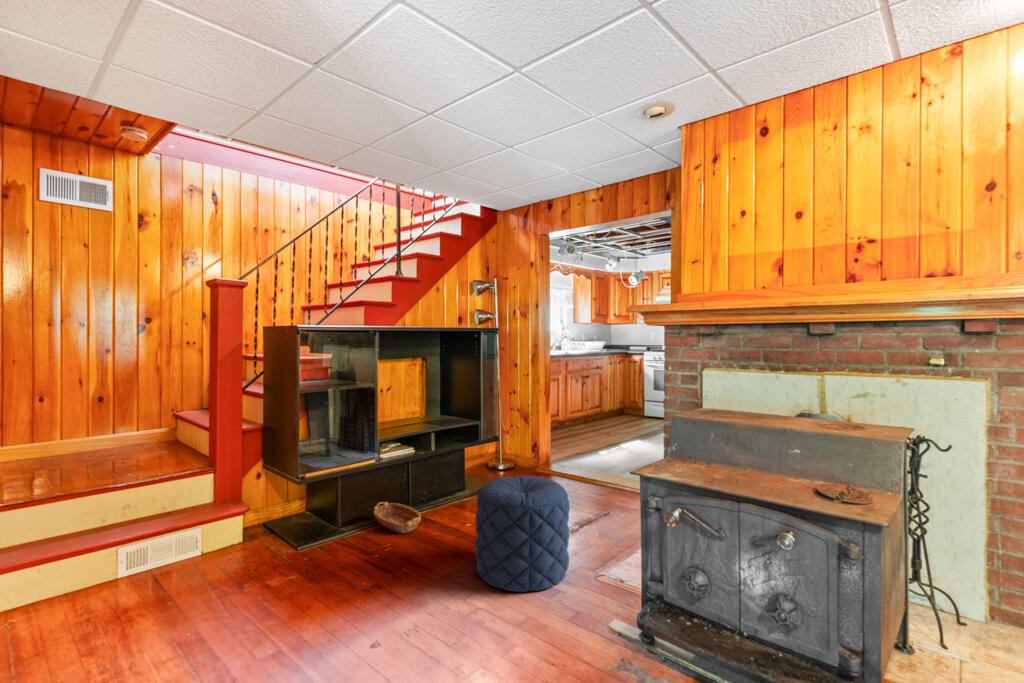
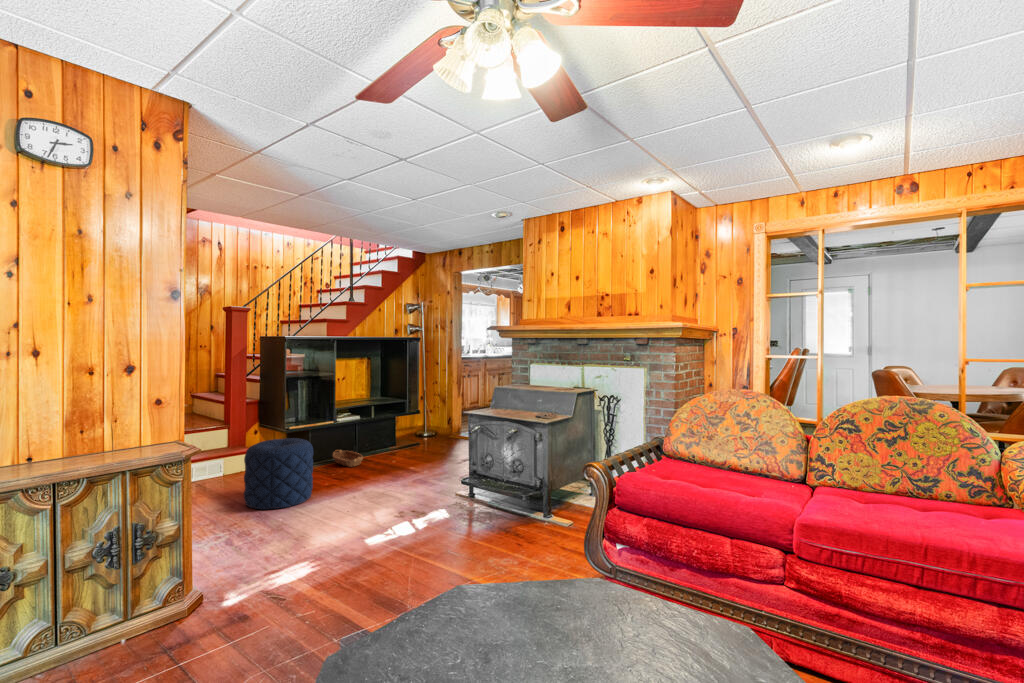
pouf: present [475,476,570,592] -> present [244,438,313,509]

